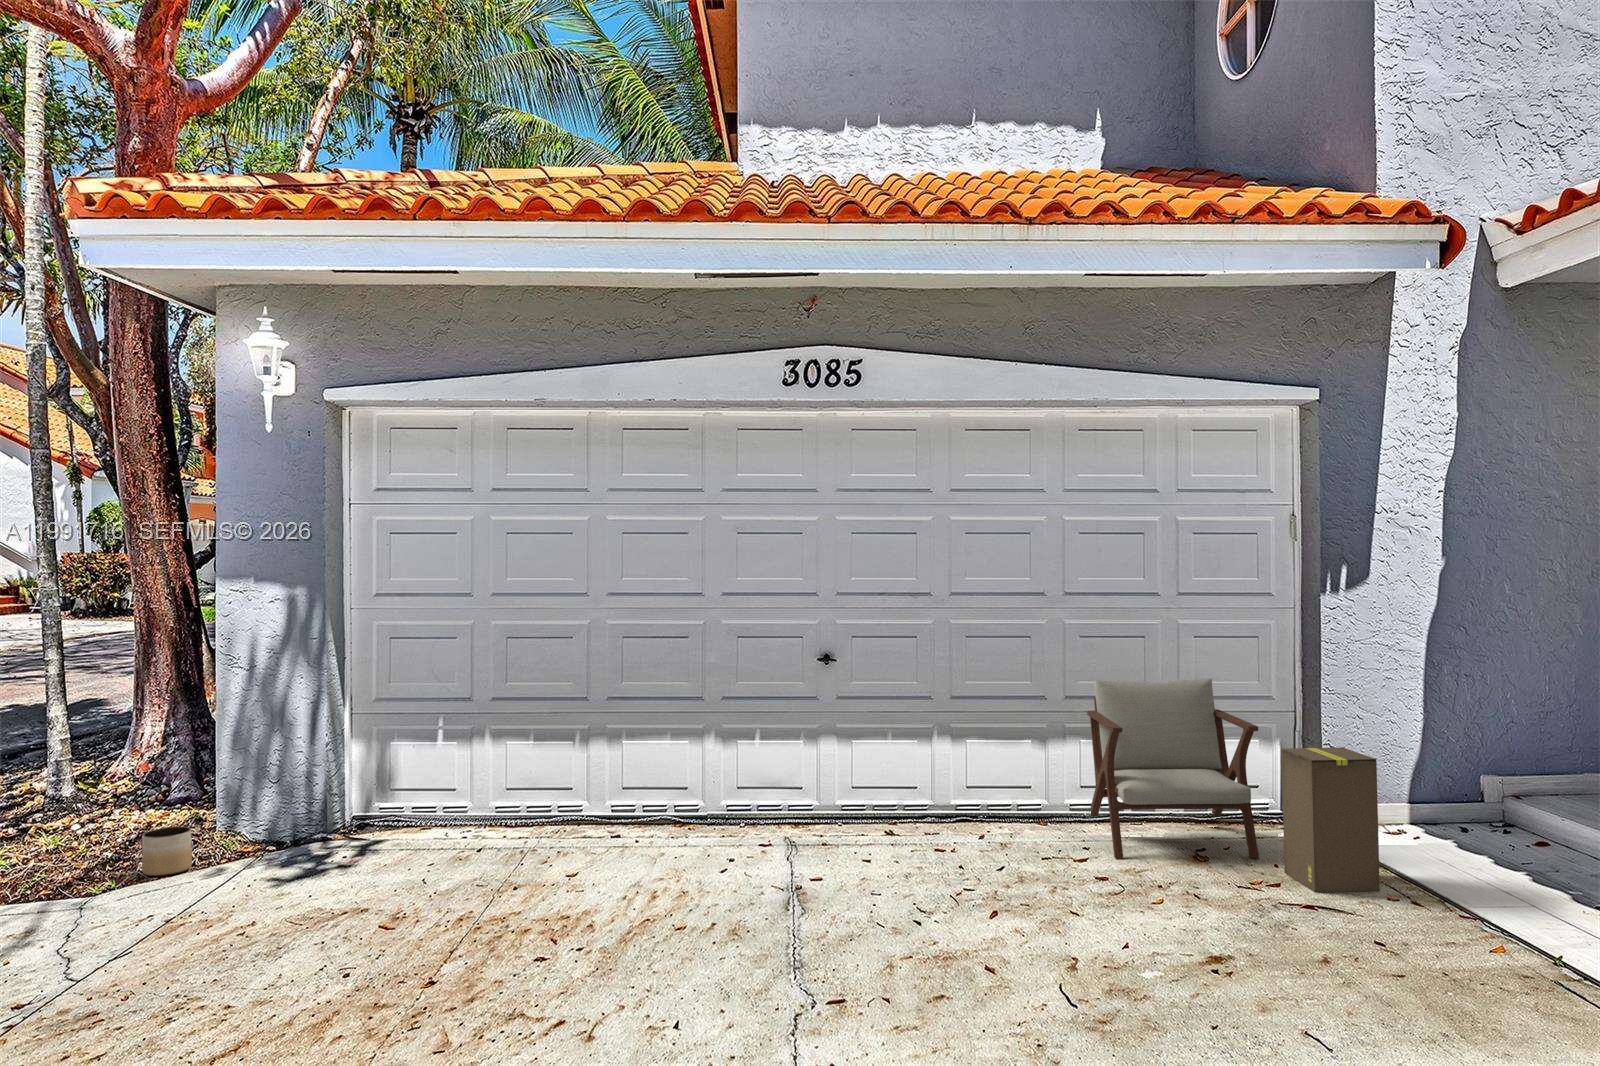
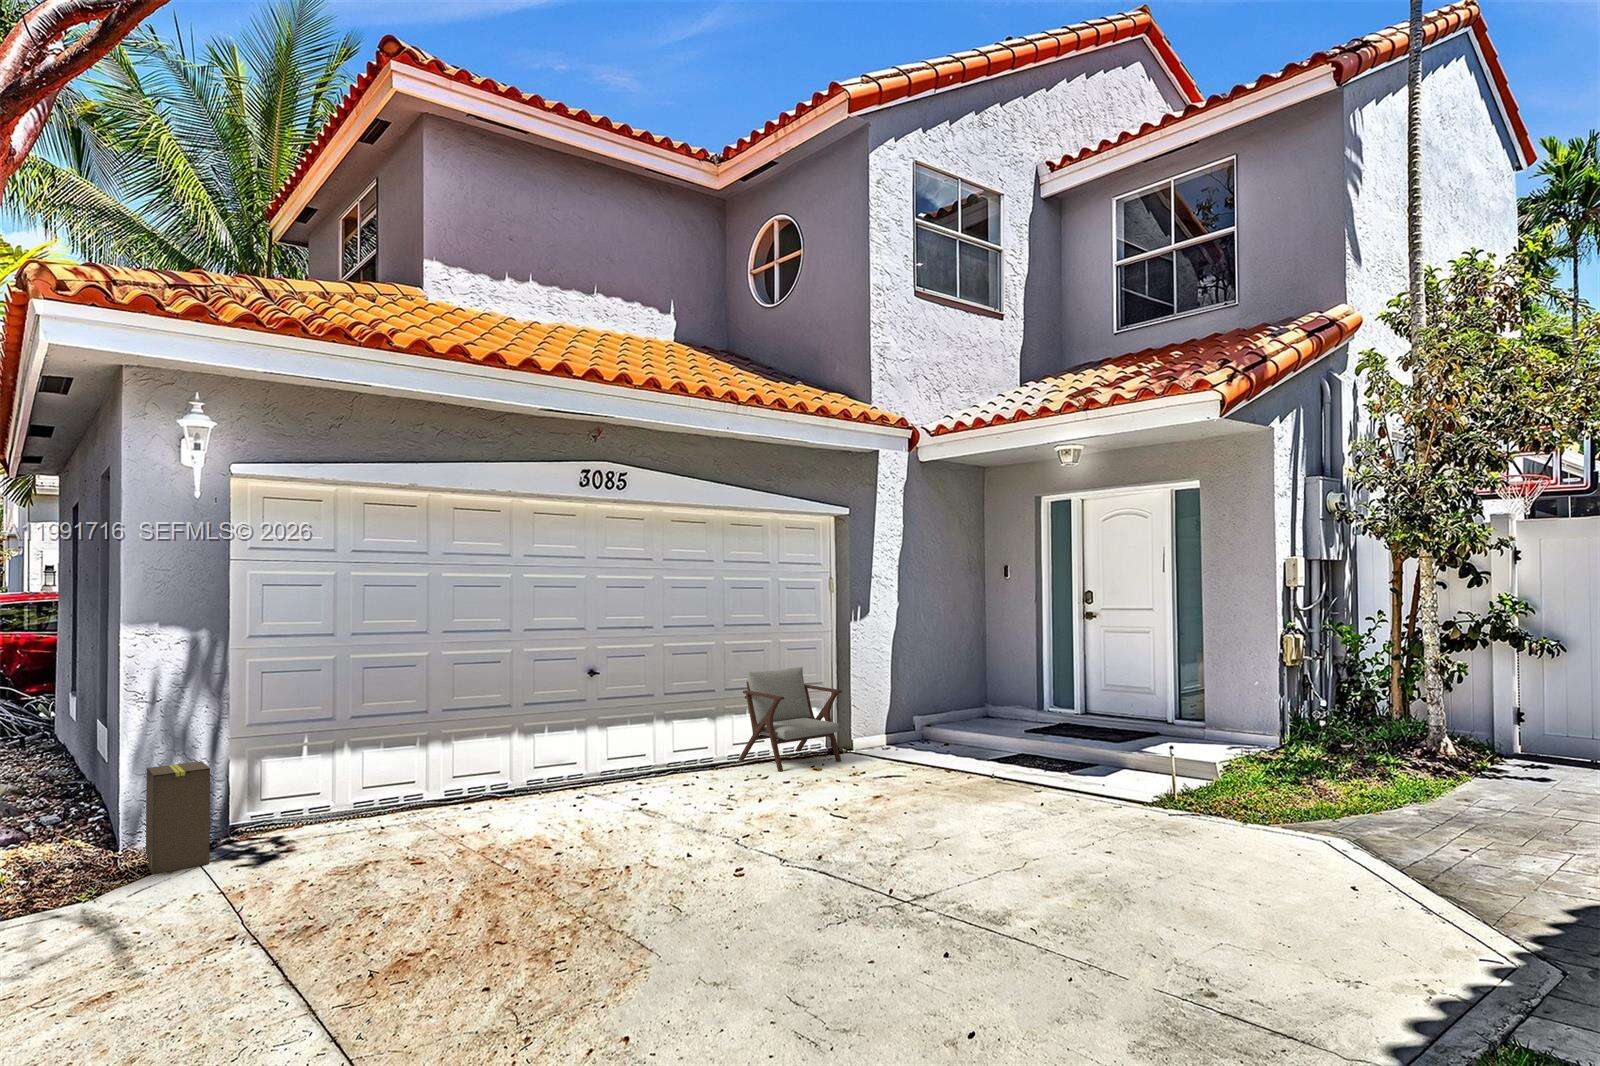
cardboard box: present [1282,747,1380,892] -> present [146,761,210,874]
planter: present [142,827,192,876] -> none [99,852,146,897]

